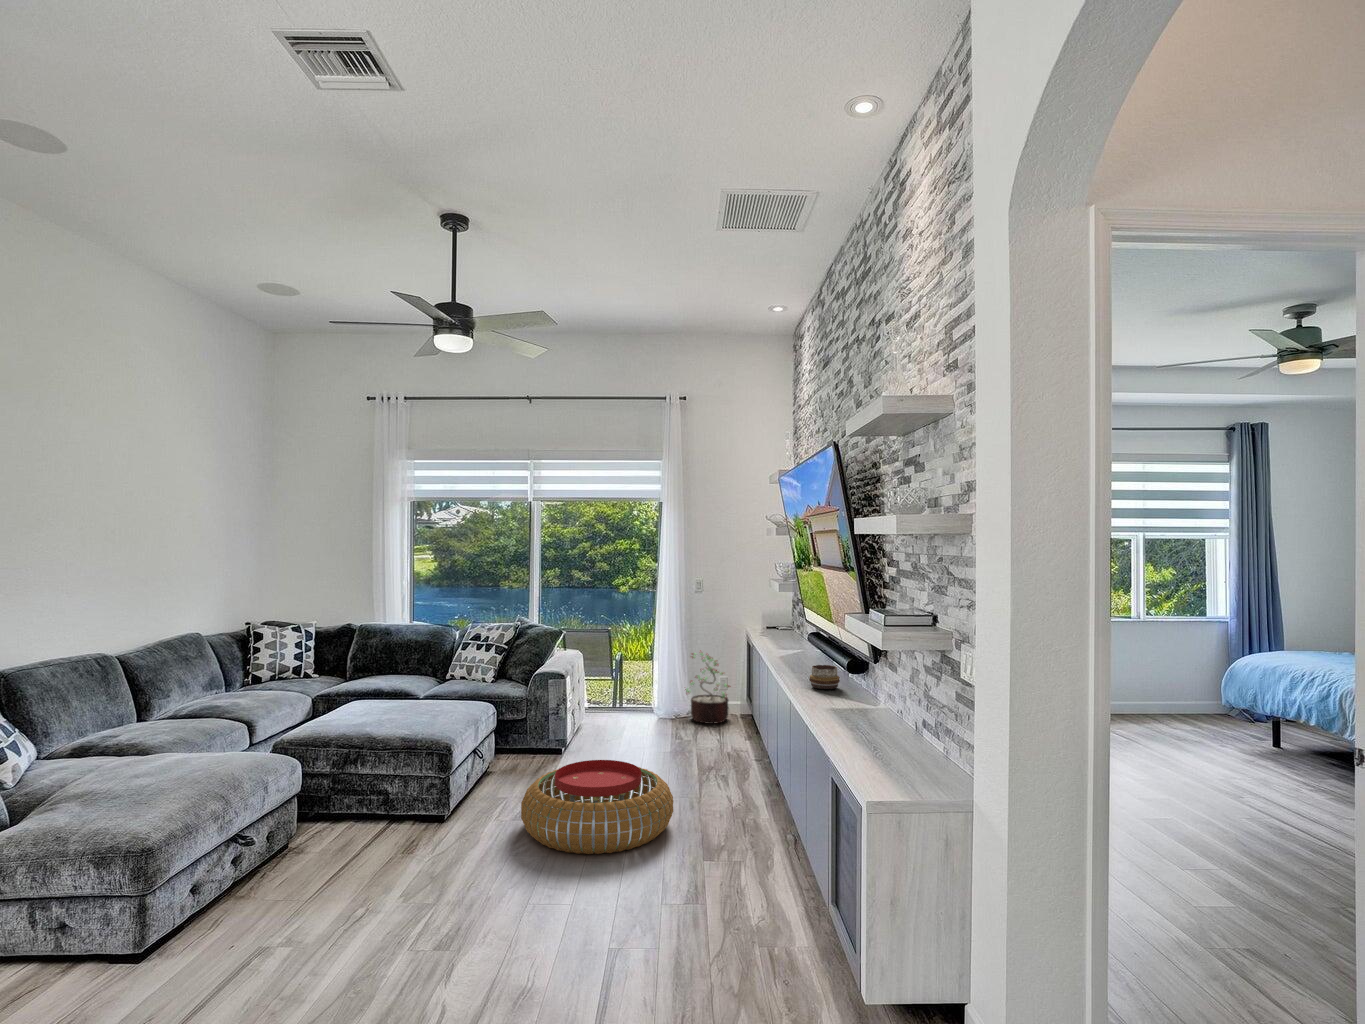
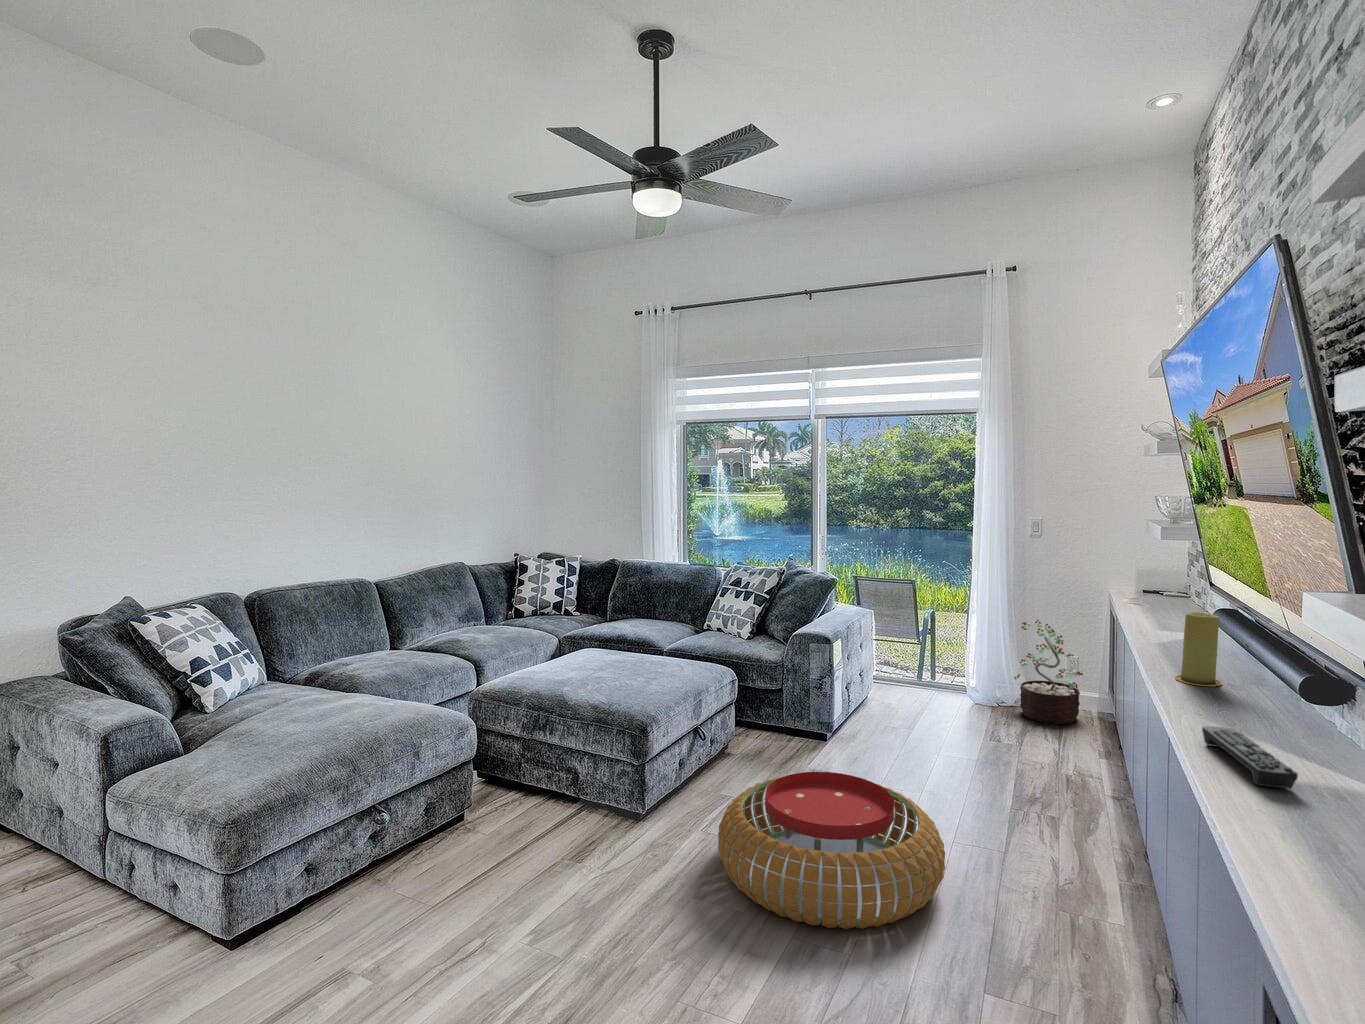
candle: none [792,632,814,674] -> present [1175,612,1222,686]
decorative bowl: present [809,665,840,689] -> none [1206,678,1276,727]
remote control: none [809,689,849,711] -> present [1202,726,1298,788]

